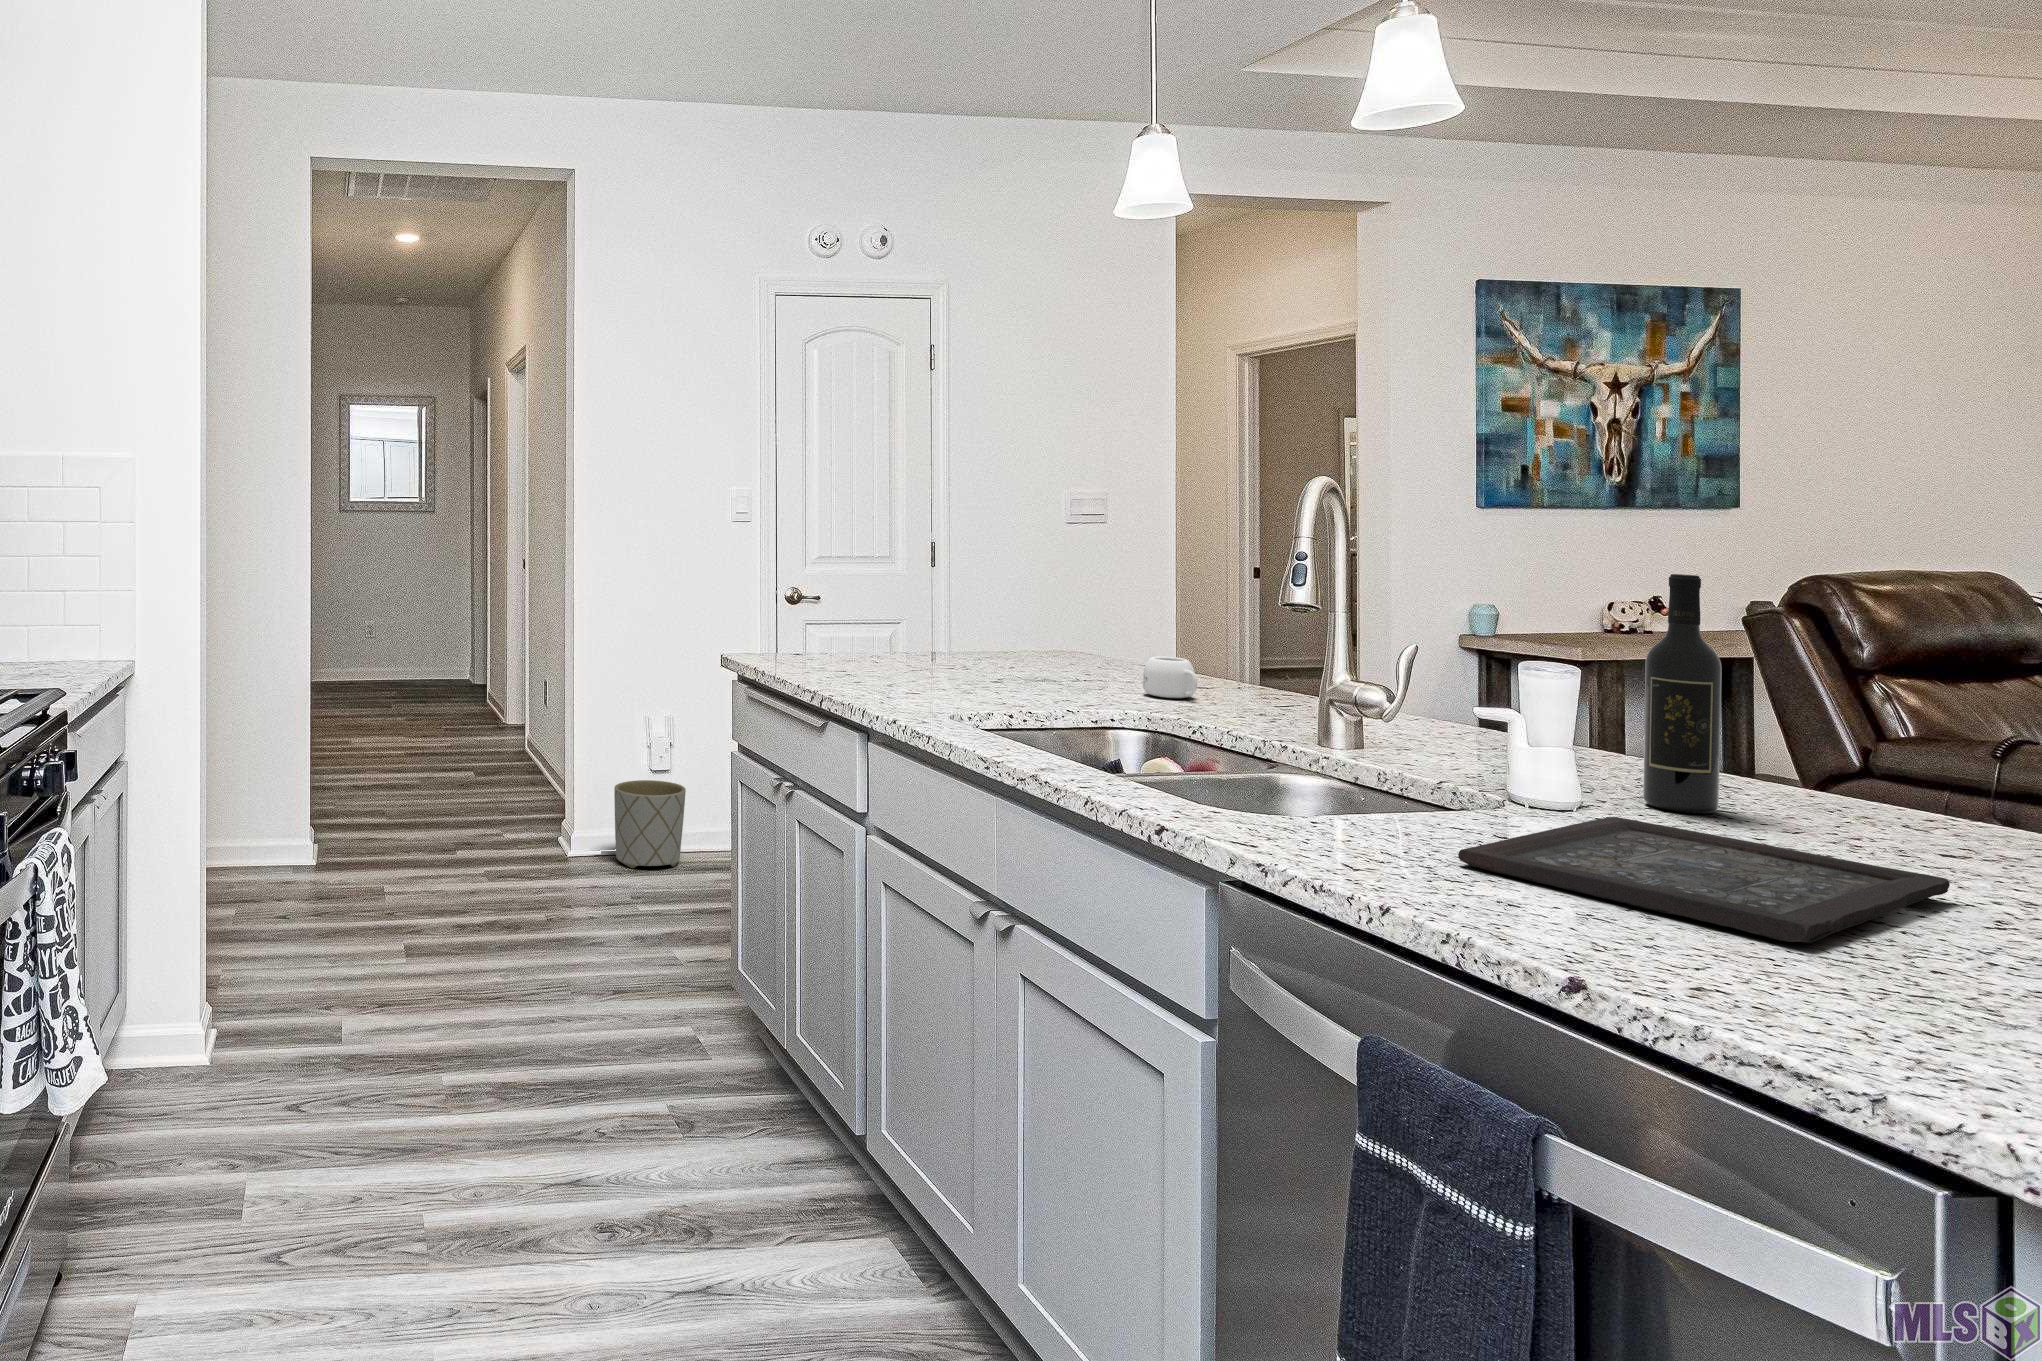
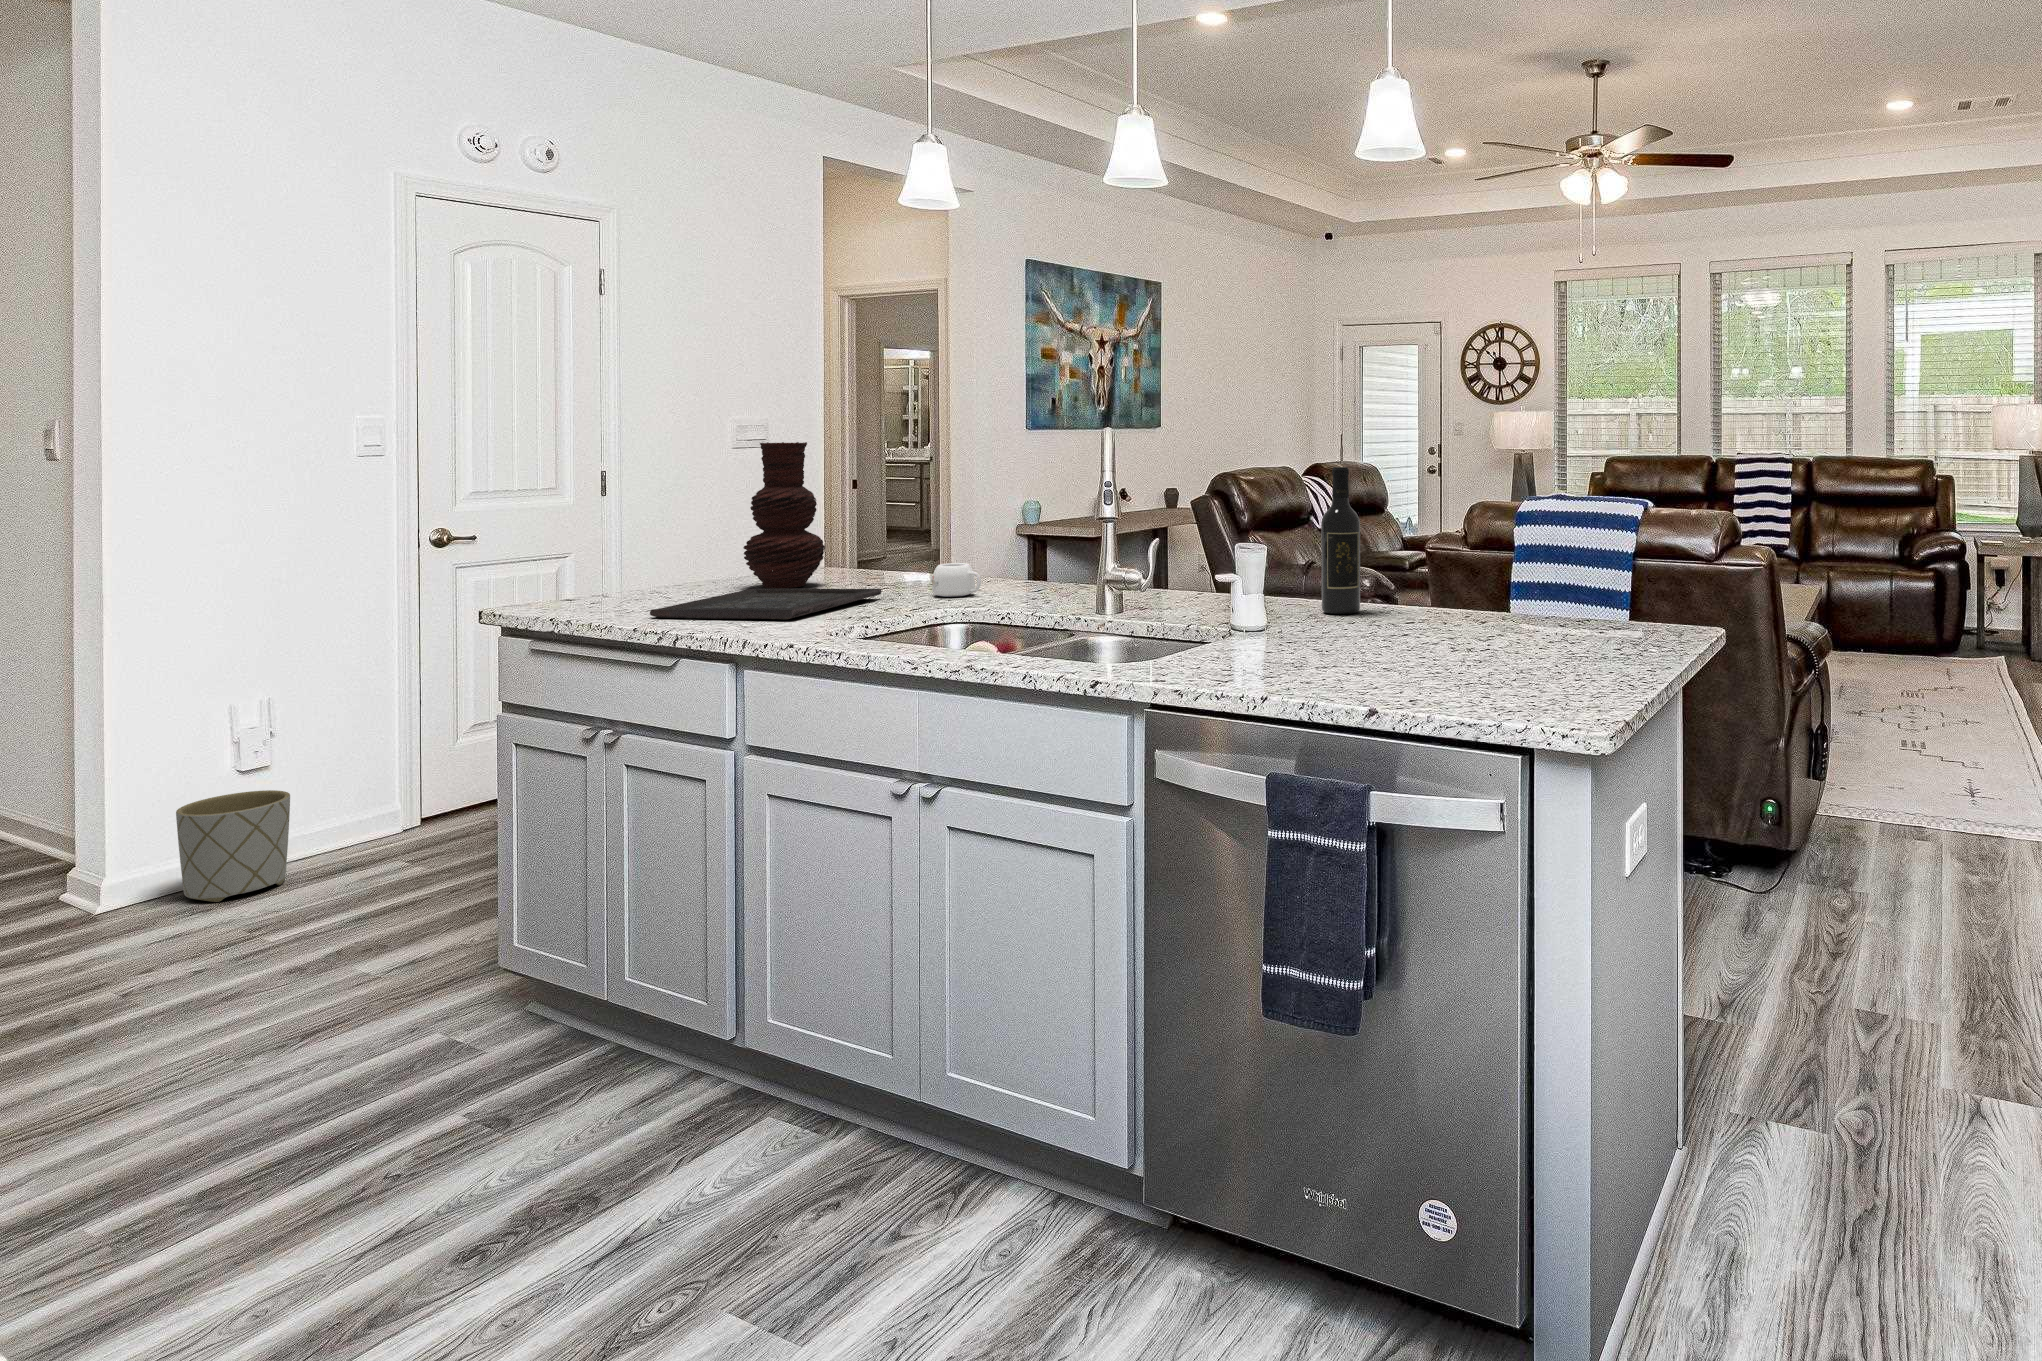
vase: none [978,502,1062,664] -> present [743,442,825,588]
tray: present [1458,817,1950,942] -> present [650,588,882,619]

